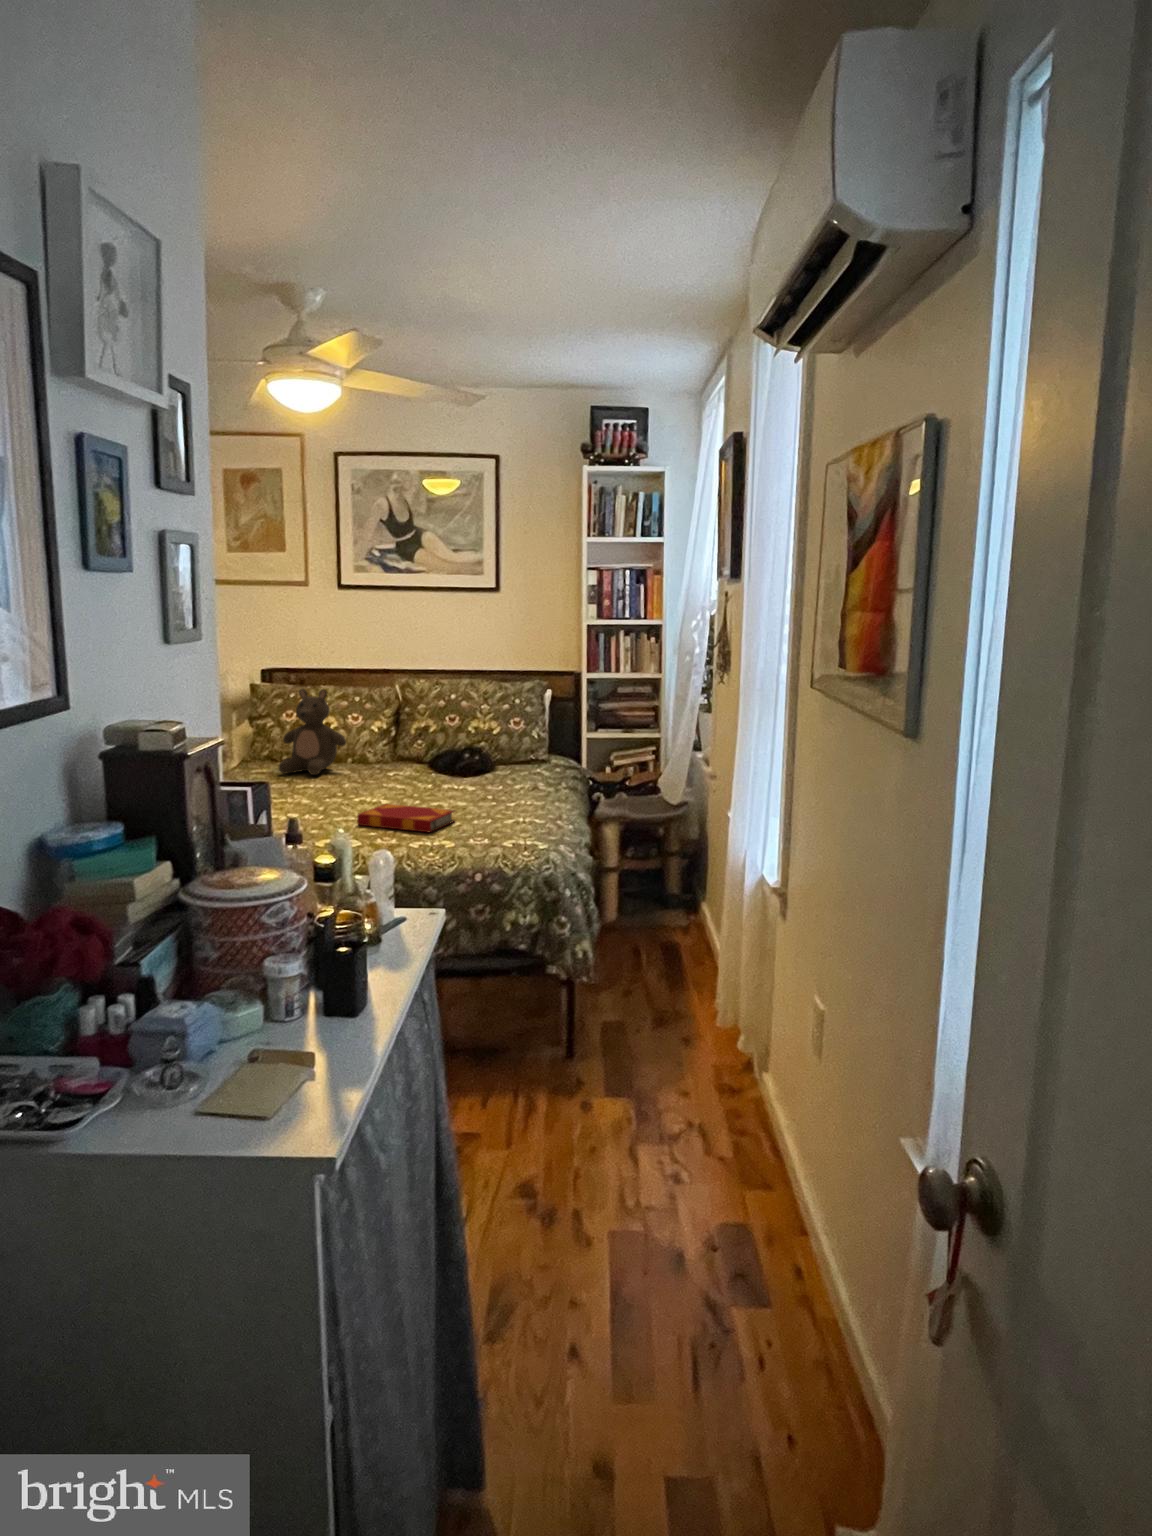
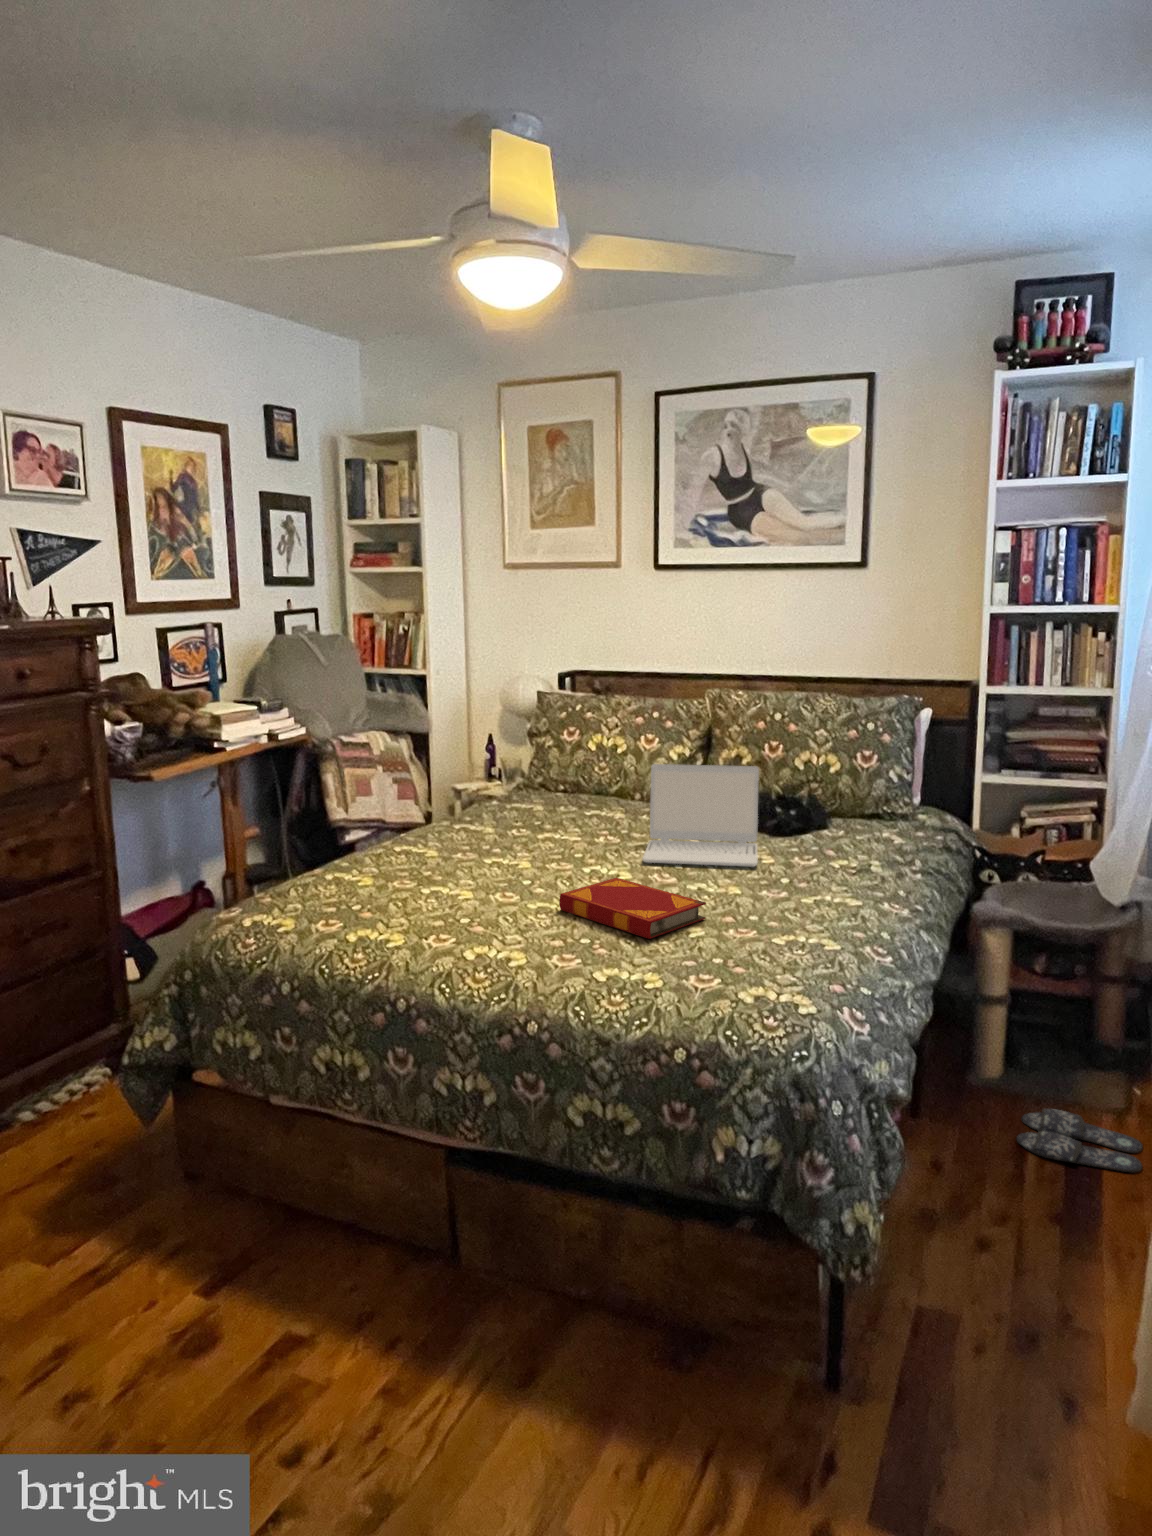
stuffed bear: present [279,689,346,775] -> none [535,700,623,815]
laptop: none [382,729,468,797] -> present [643,764,759,867]
slippers: none [632,932,701,956] -> present [1017,1109,1143,1172]

